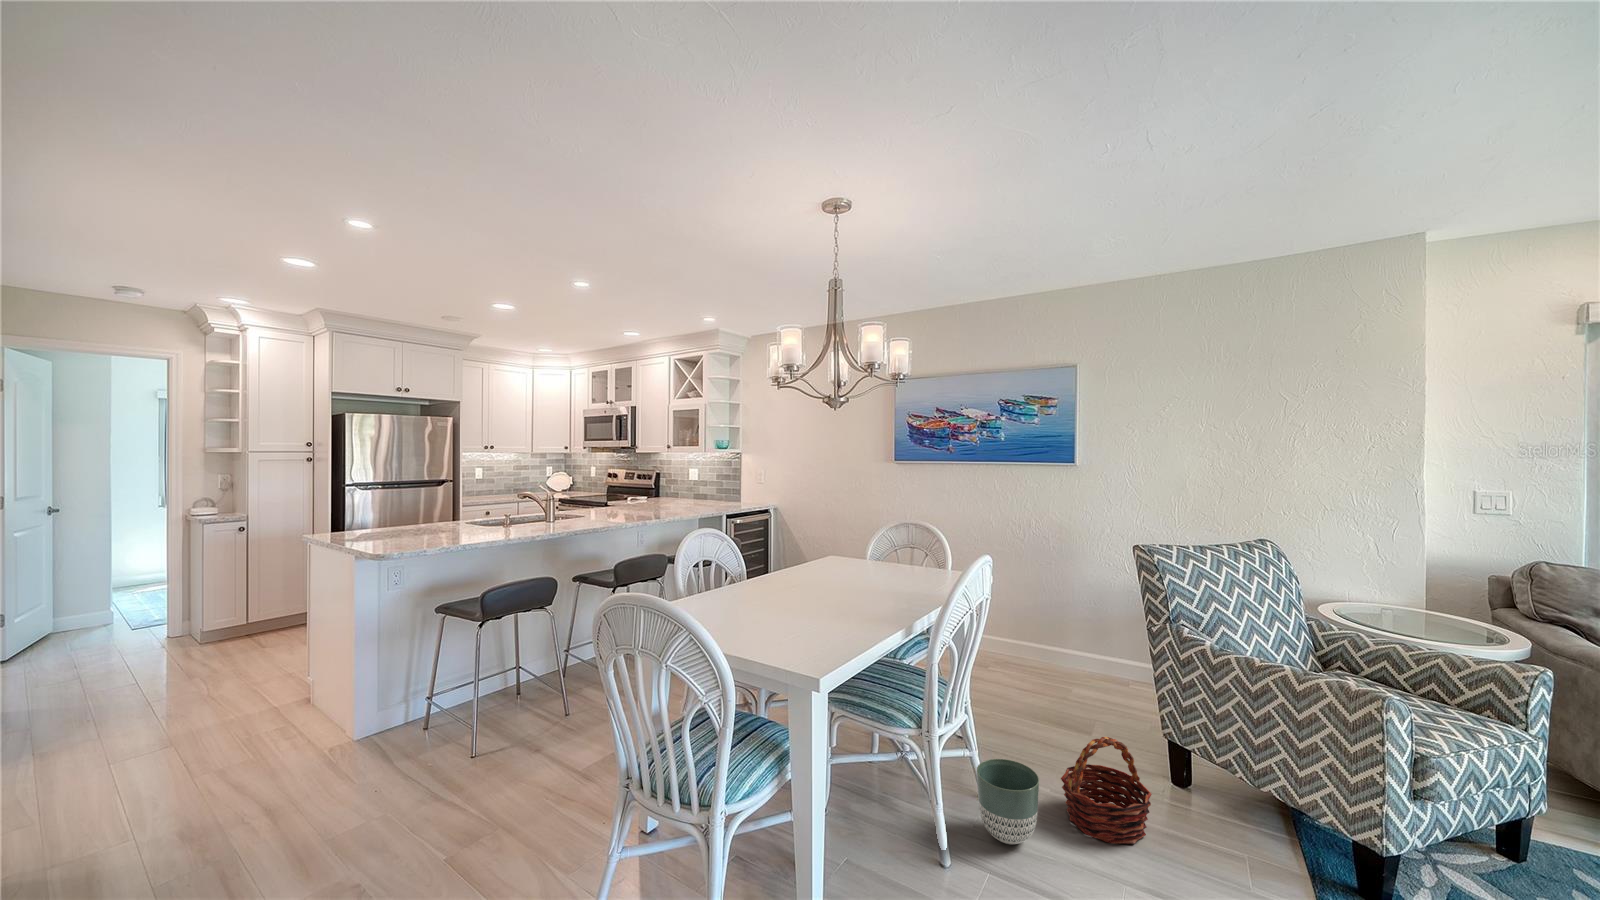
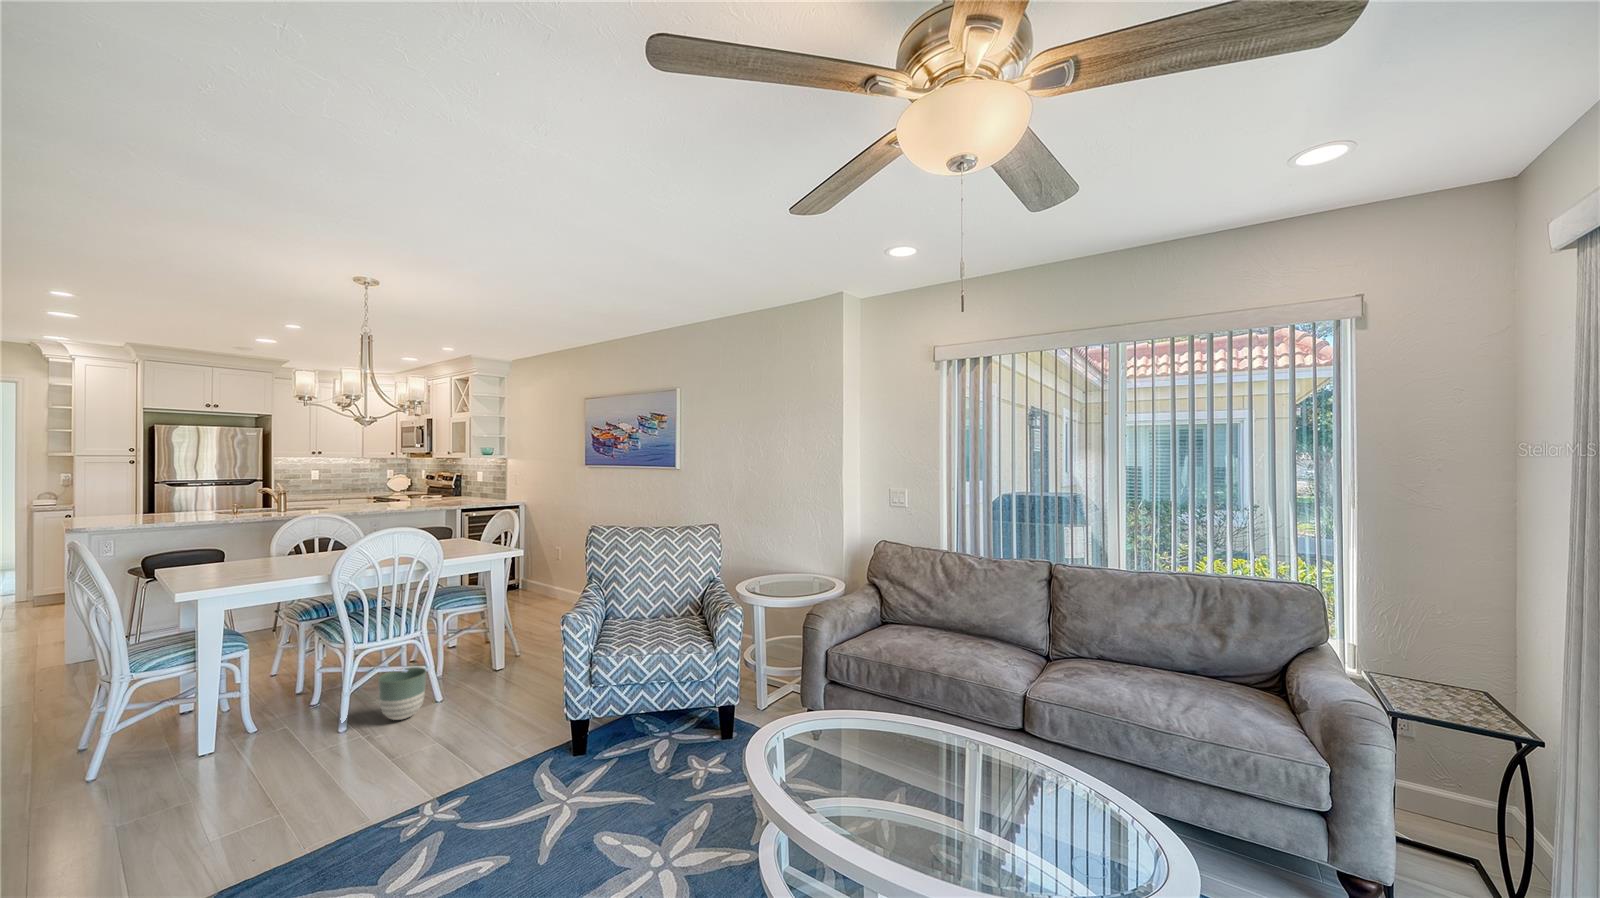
basket: present [1061,737,1152,844] -> none [454,653,516,722]

